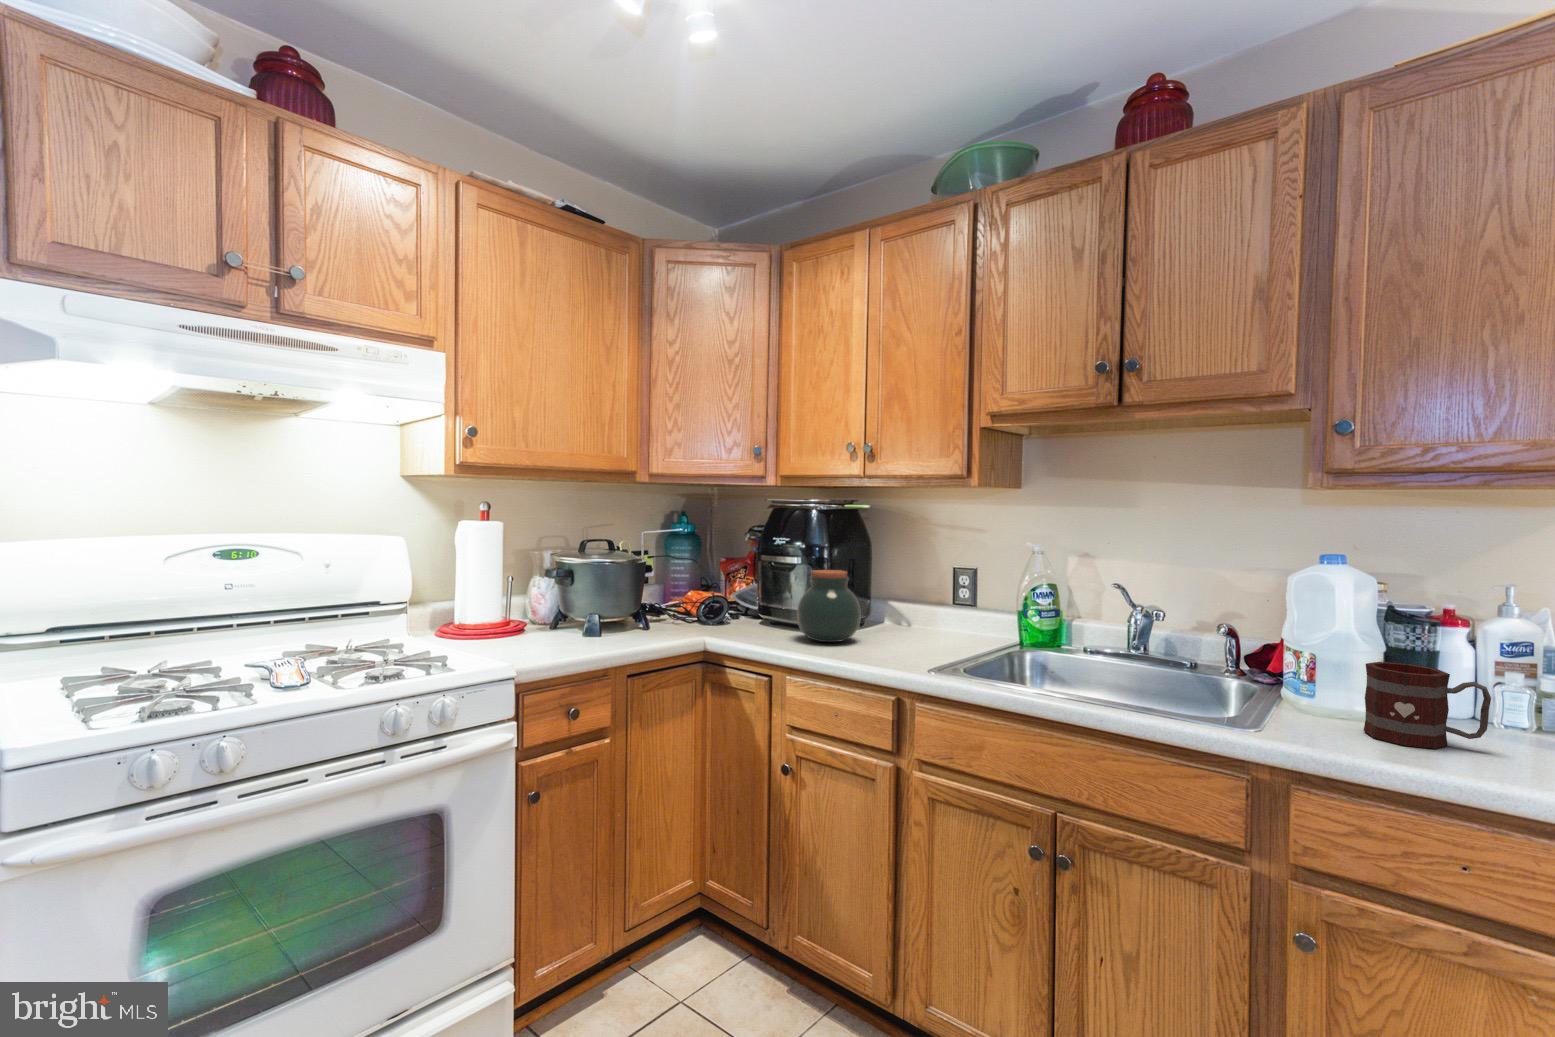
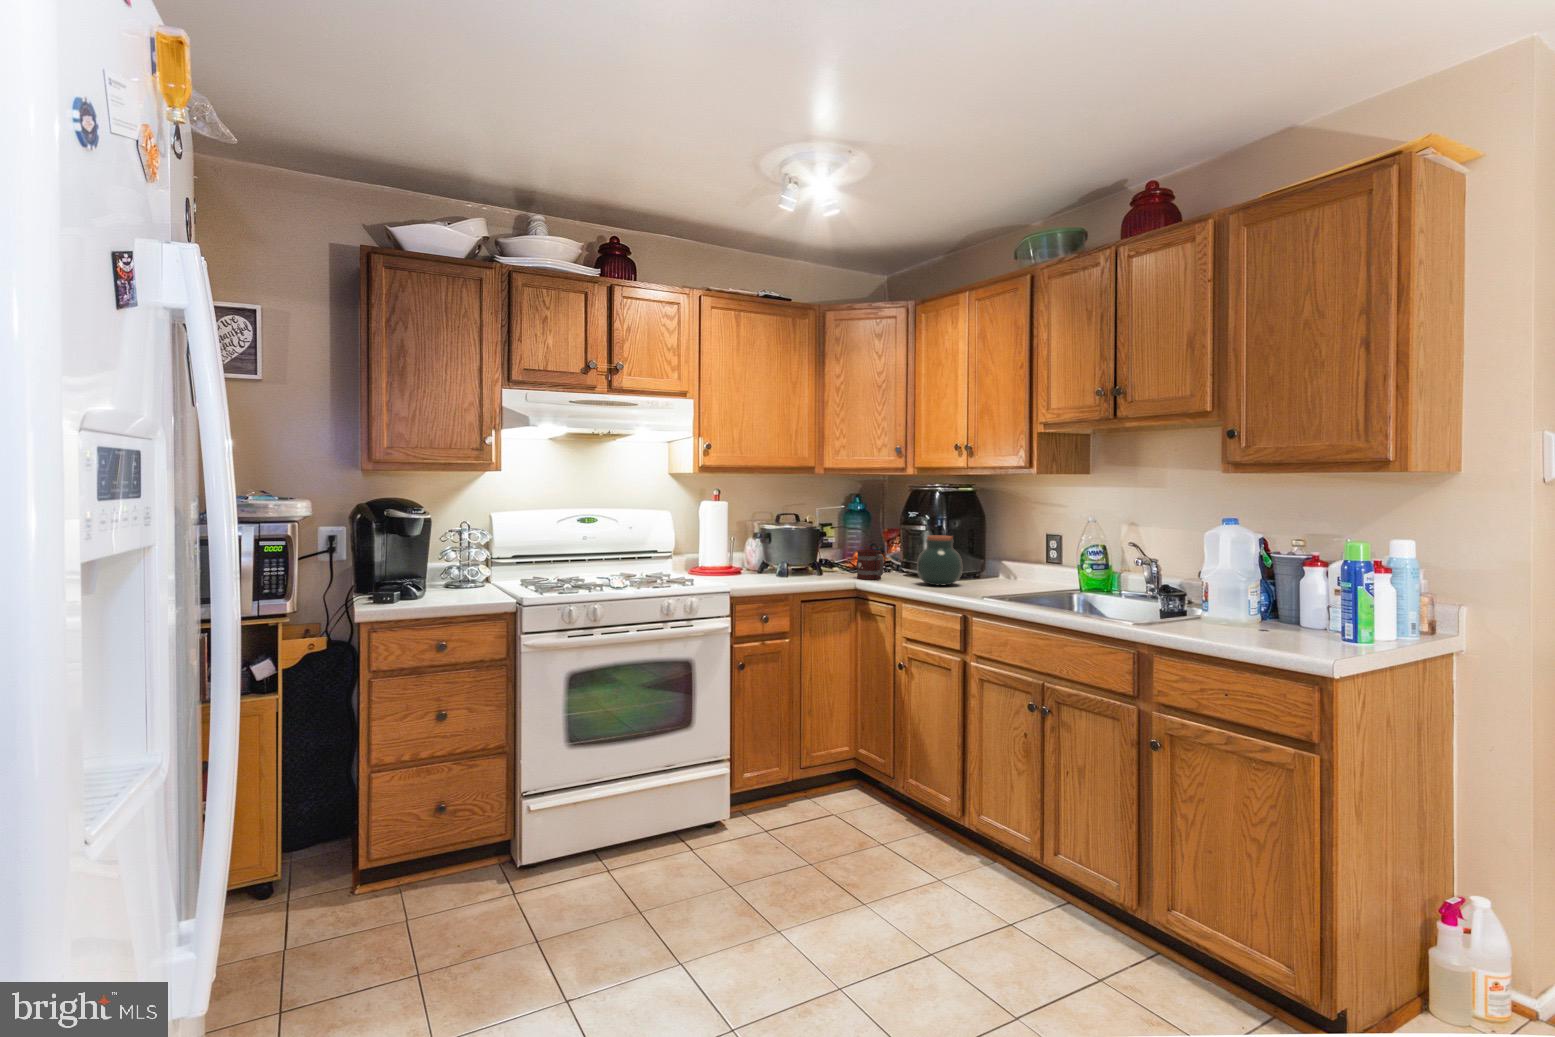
mug: present [1364,662,1491,749] -> present [857,550,884,580]

